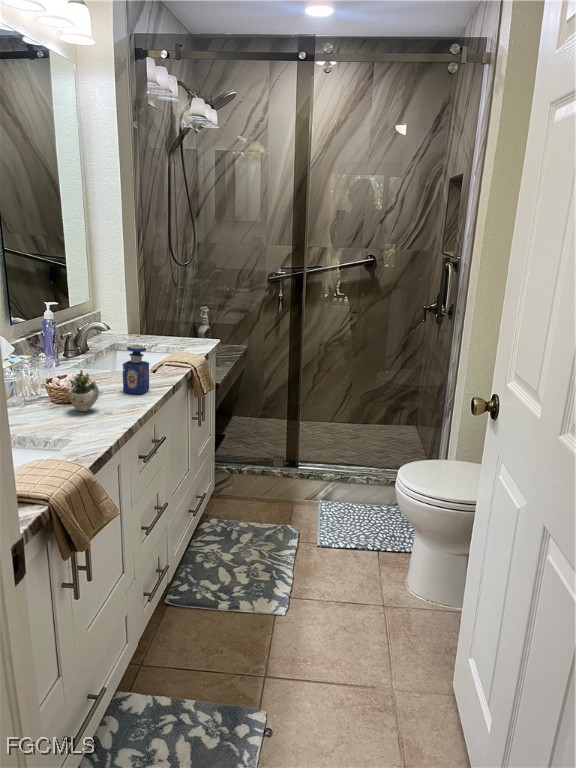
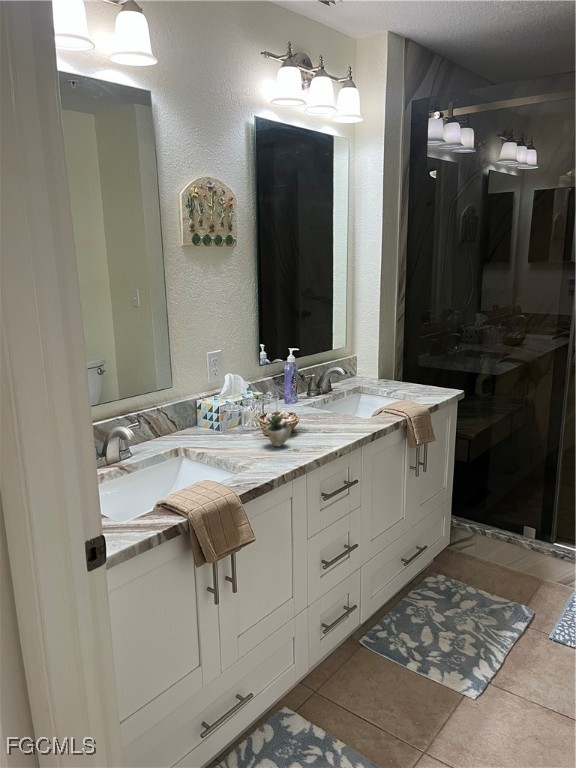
perfume bottle: present [123,345,149,394] -> none [325,392,349,437]

